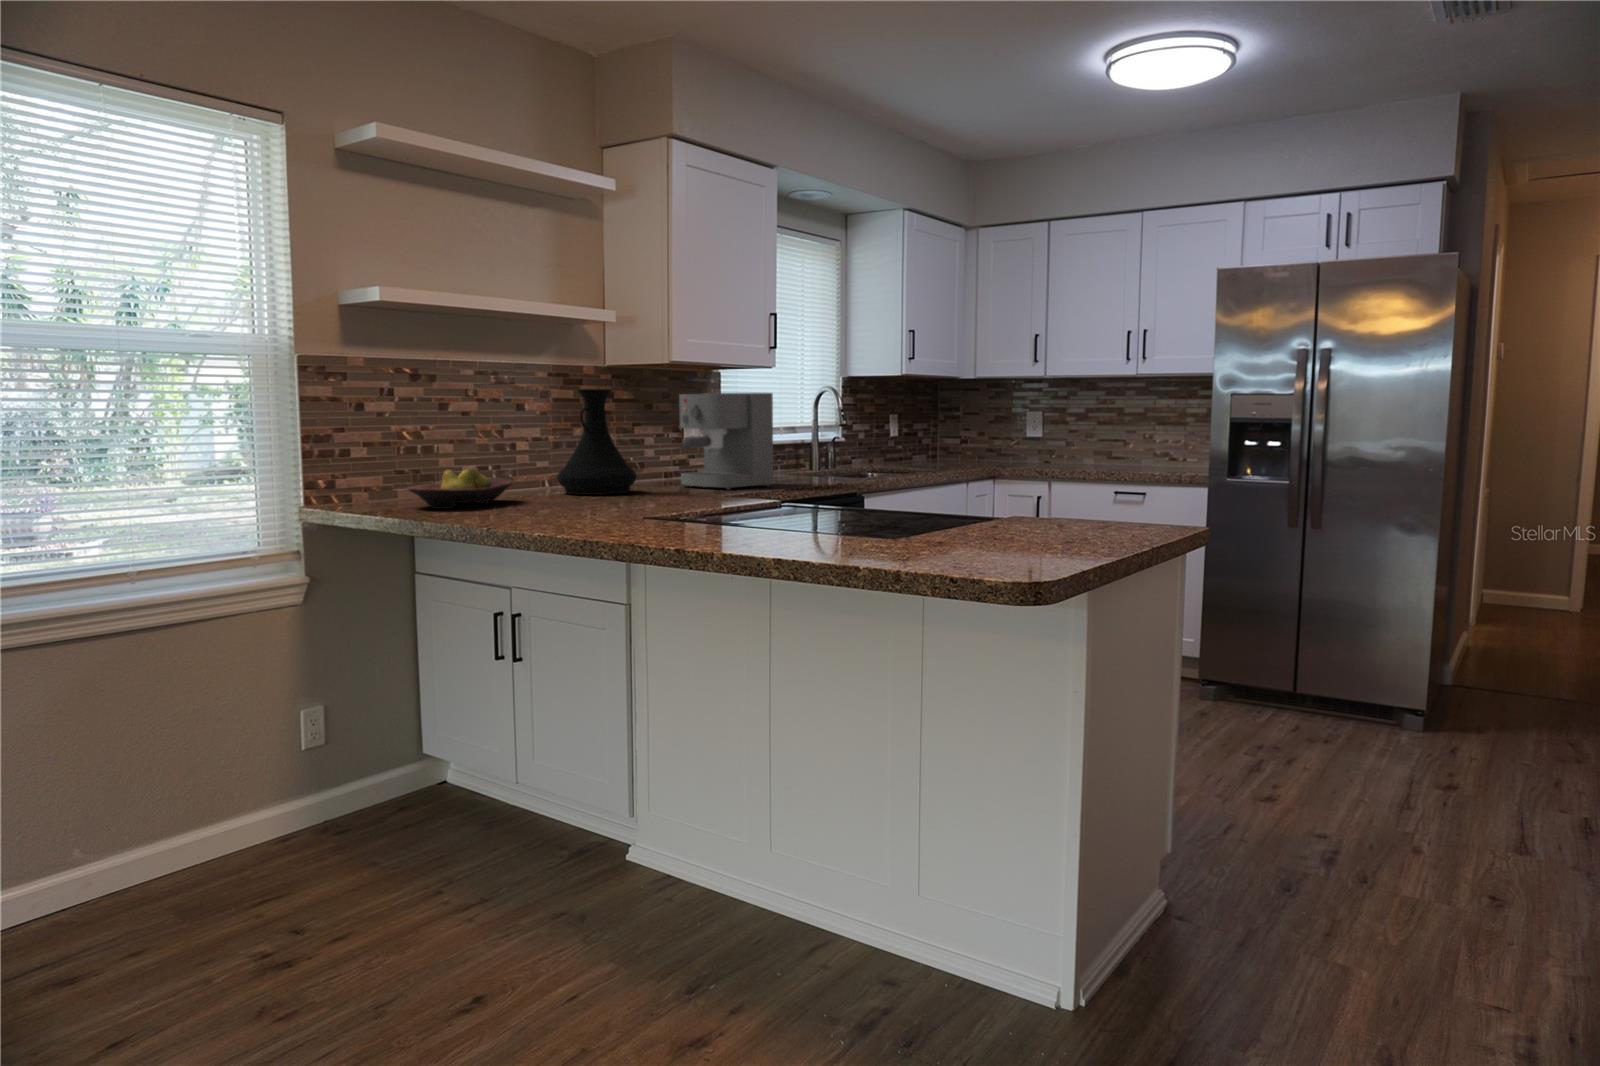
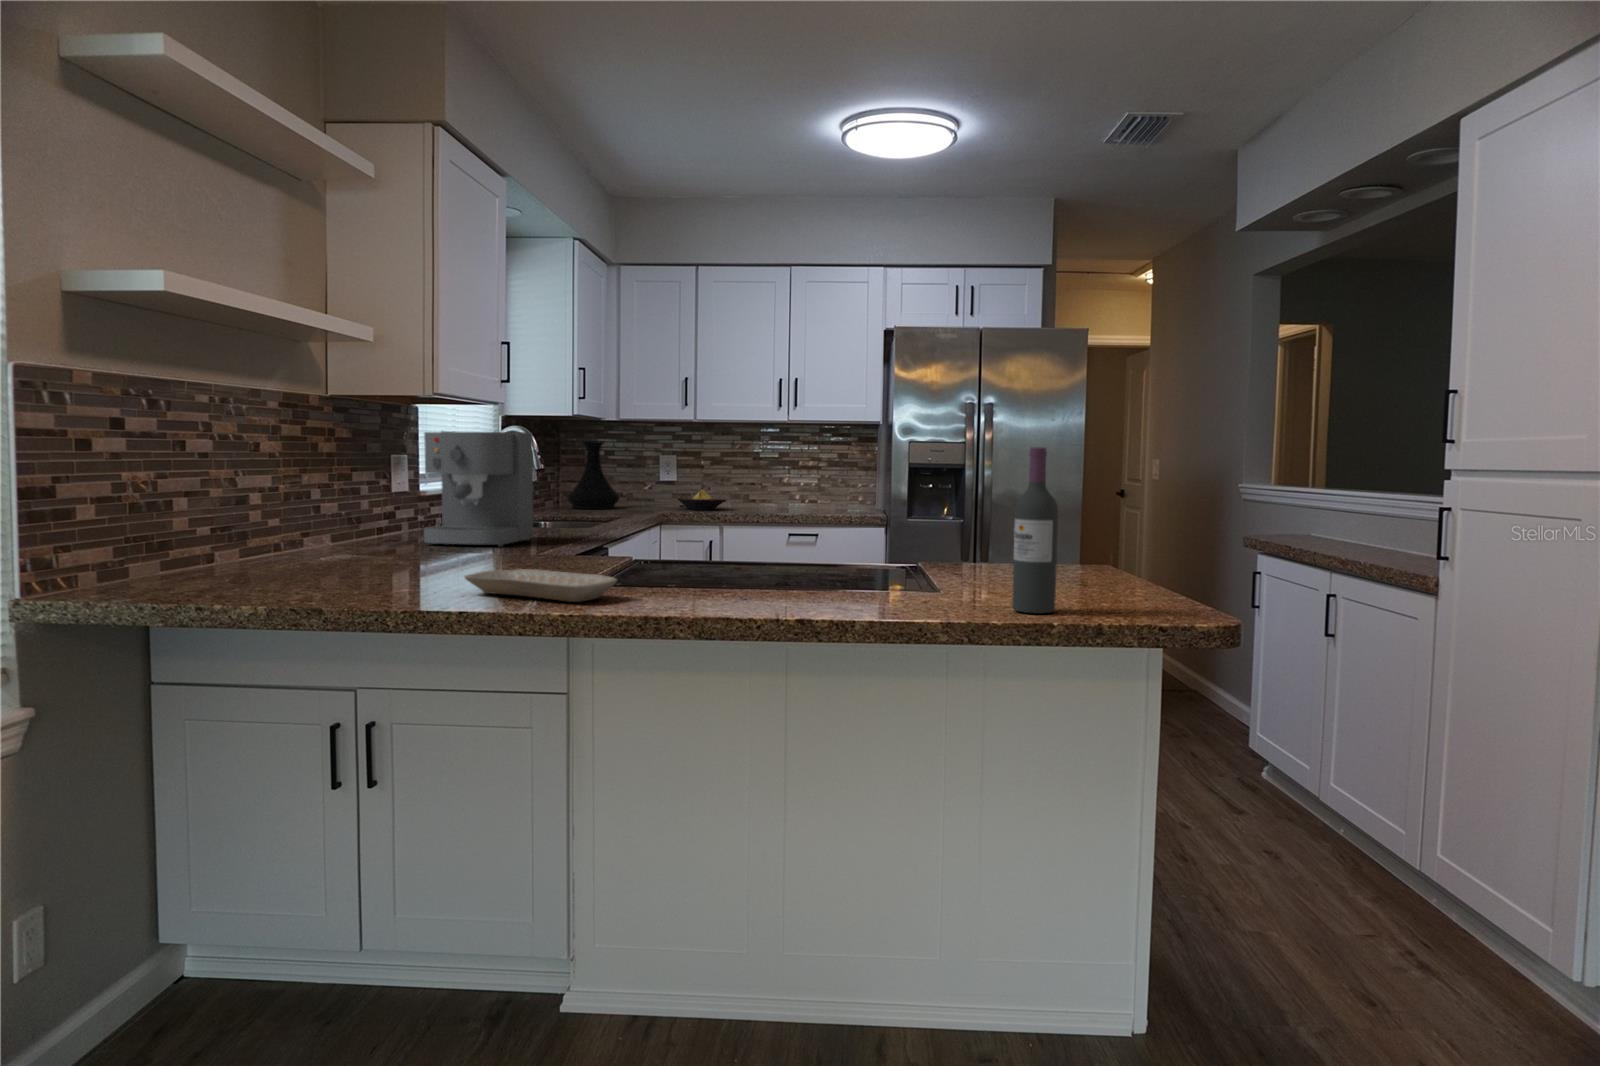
vase: present [557,389,637,495] -> present [567,441,619,509]
wine bottle: none [871,398,912,559] -> present [1012,448,1058,613]
fruit bowl: present [408,467,513,509] -> present [677,489,726,511]
tray: none [540,502,623,528] -> present [465,569,617,602]

